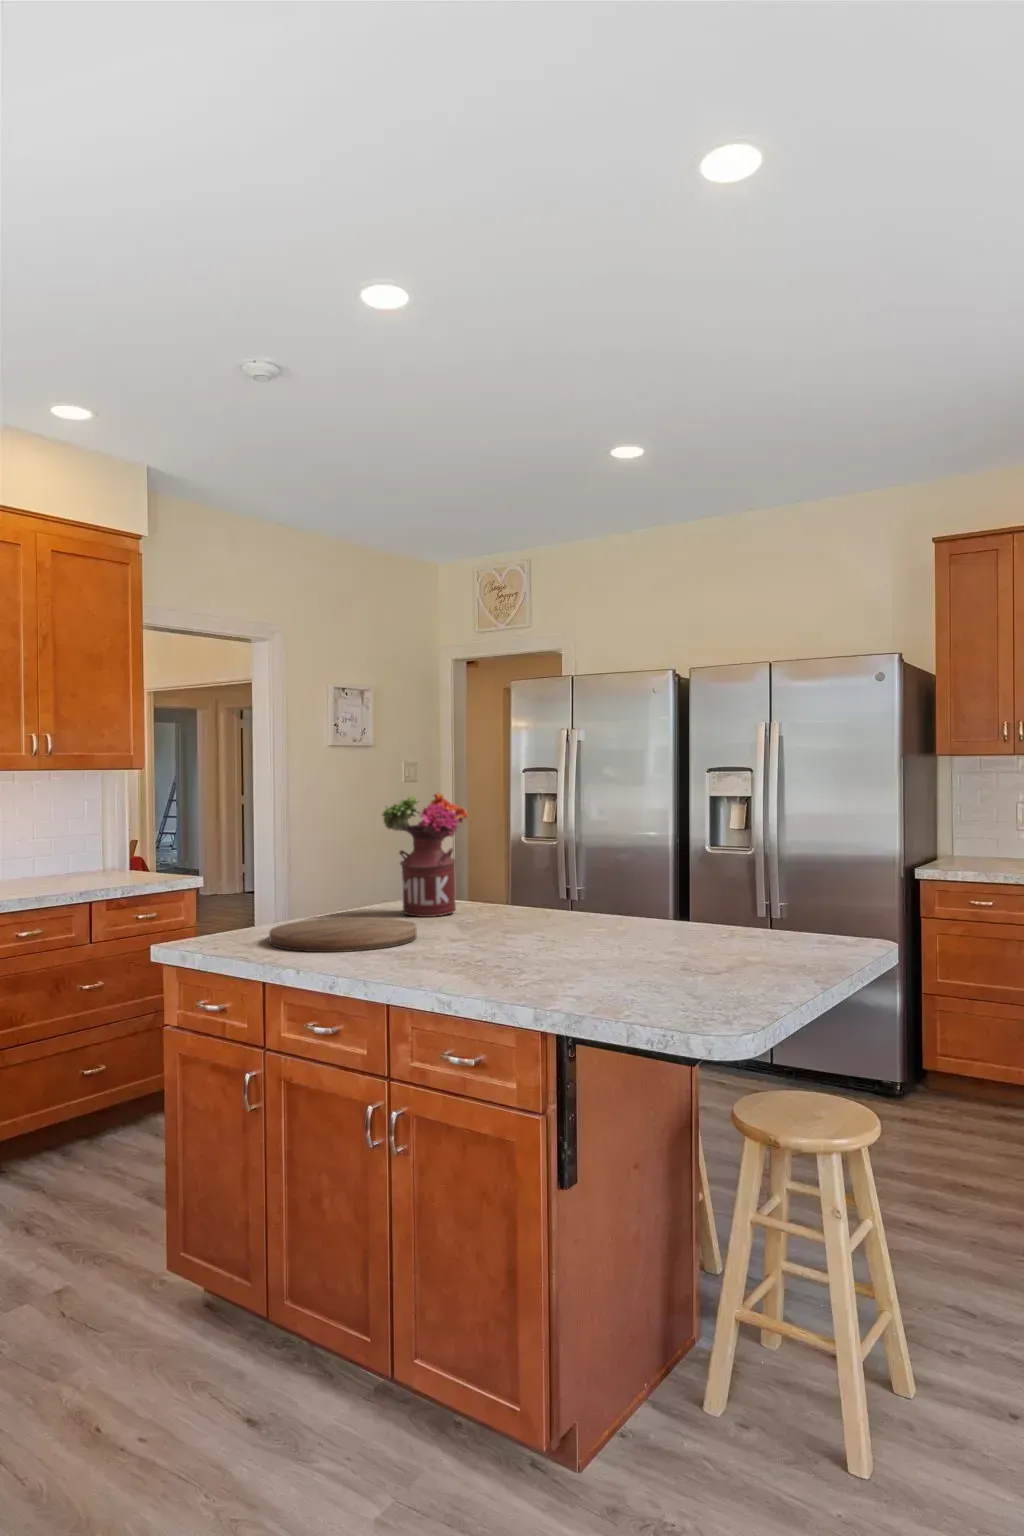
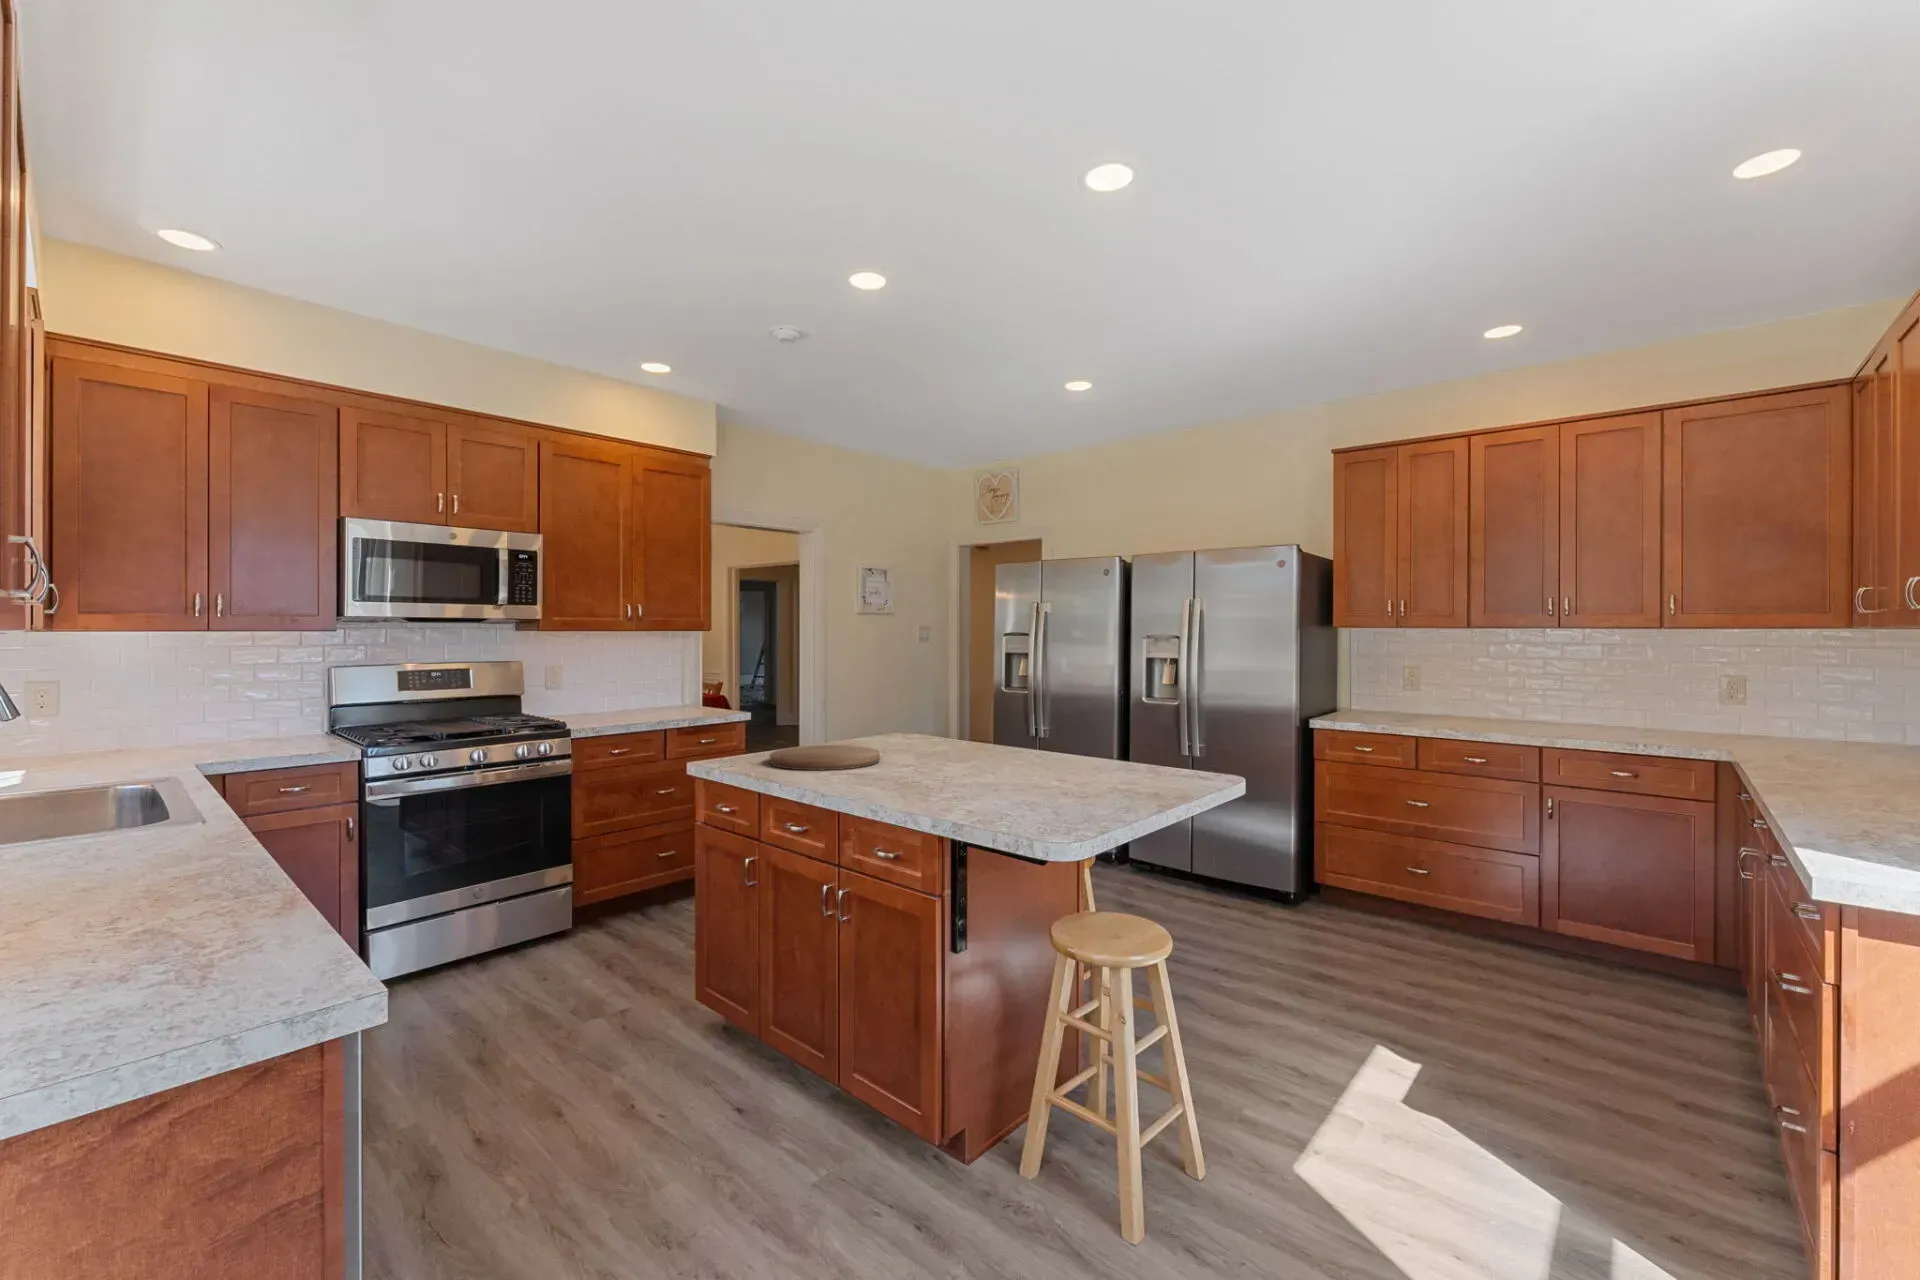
flower arrangement: present [382,793,468,917] -> none [865,652,932,746]

